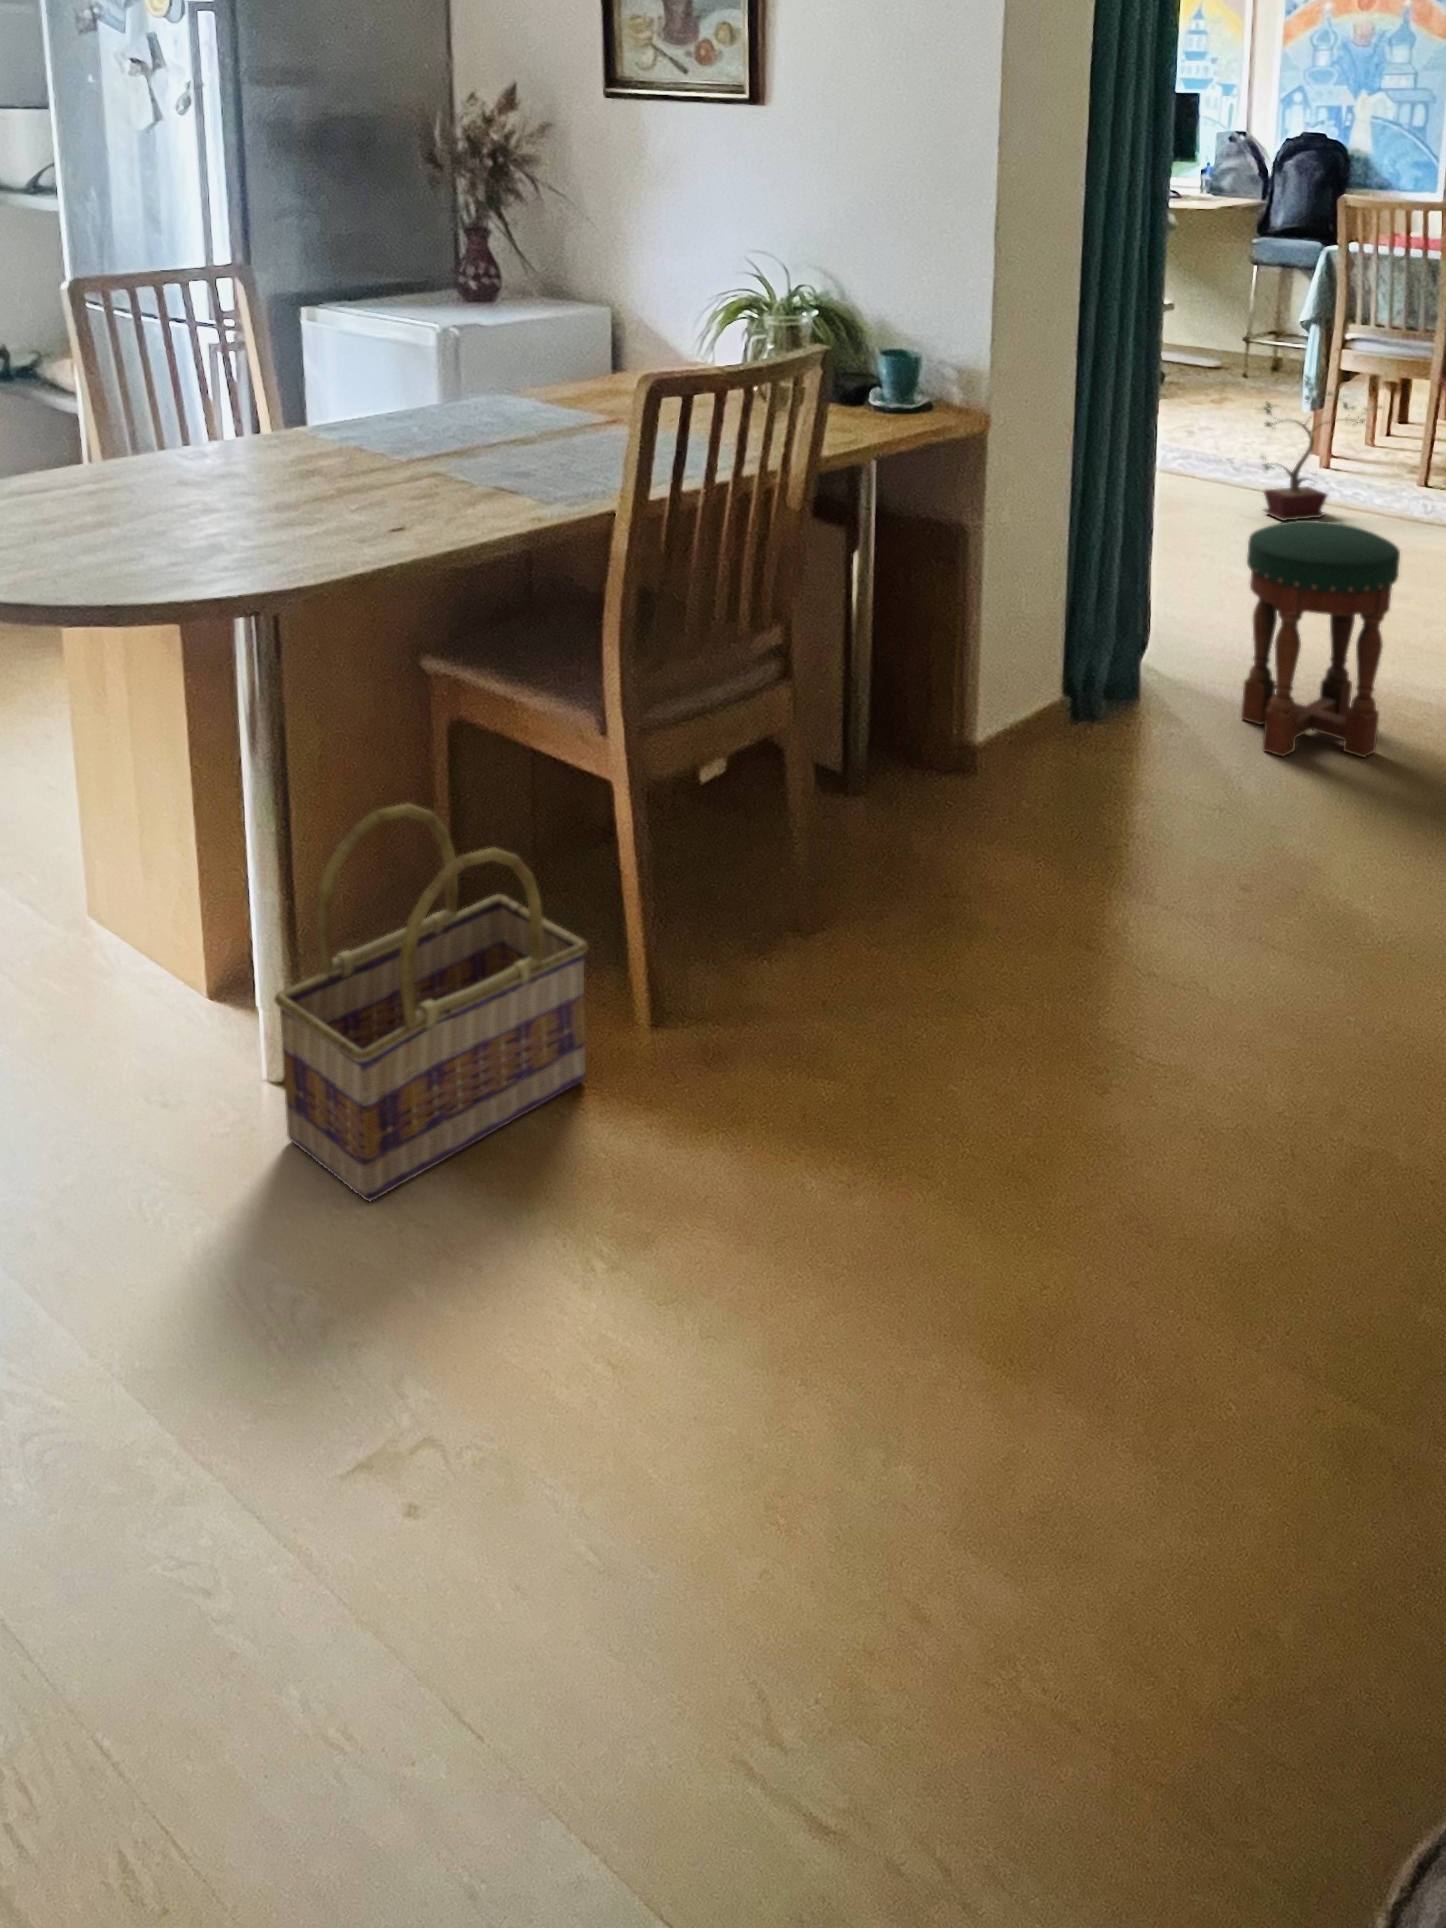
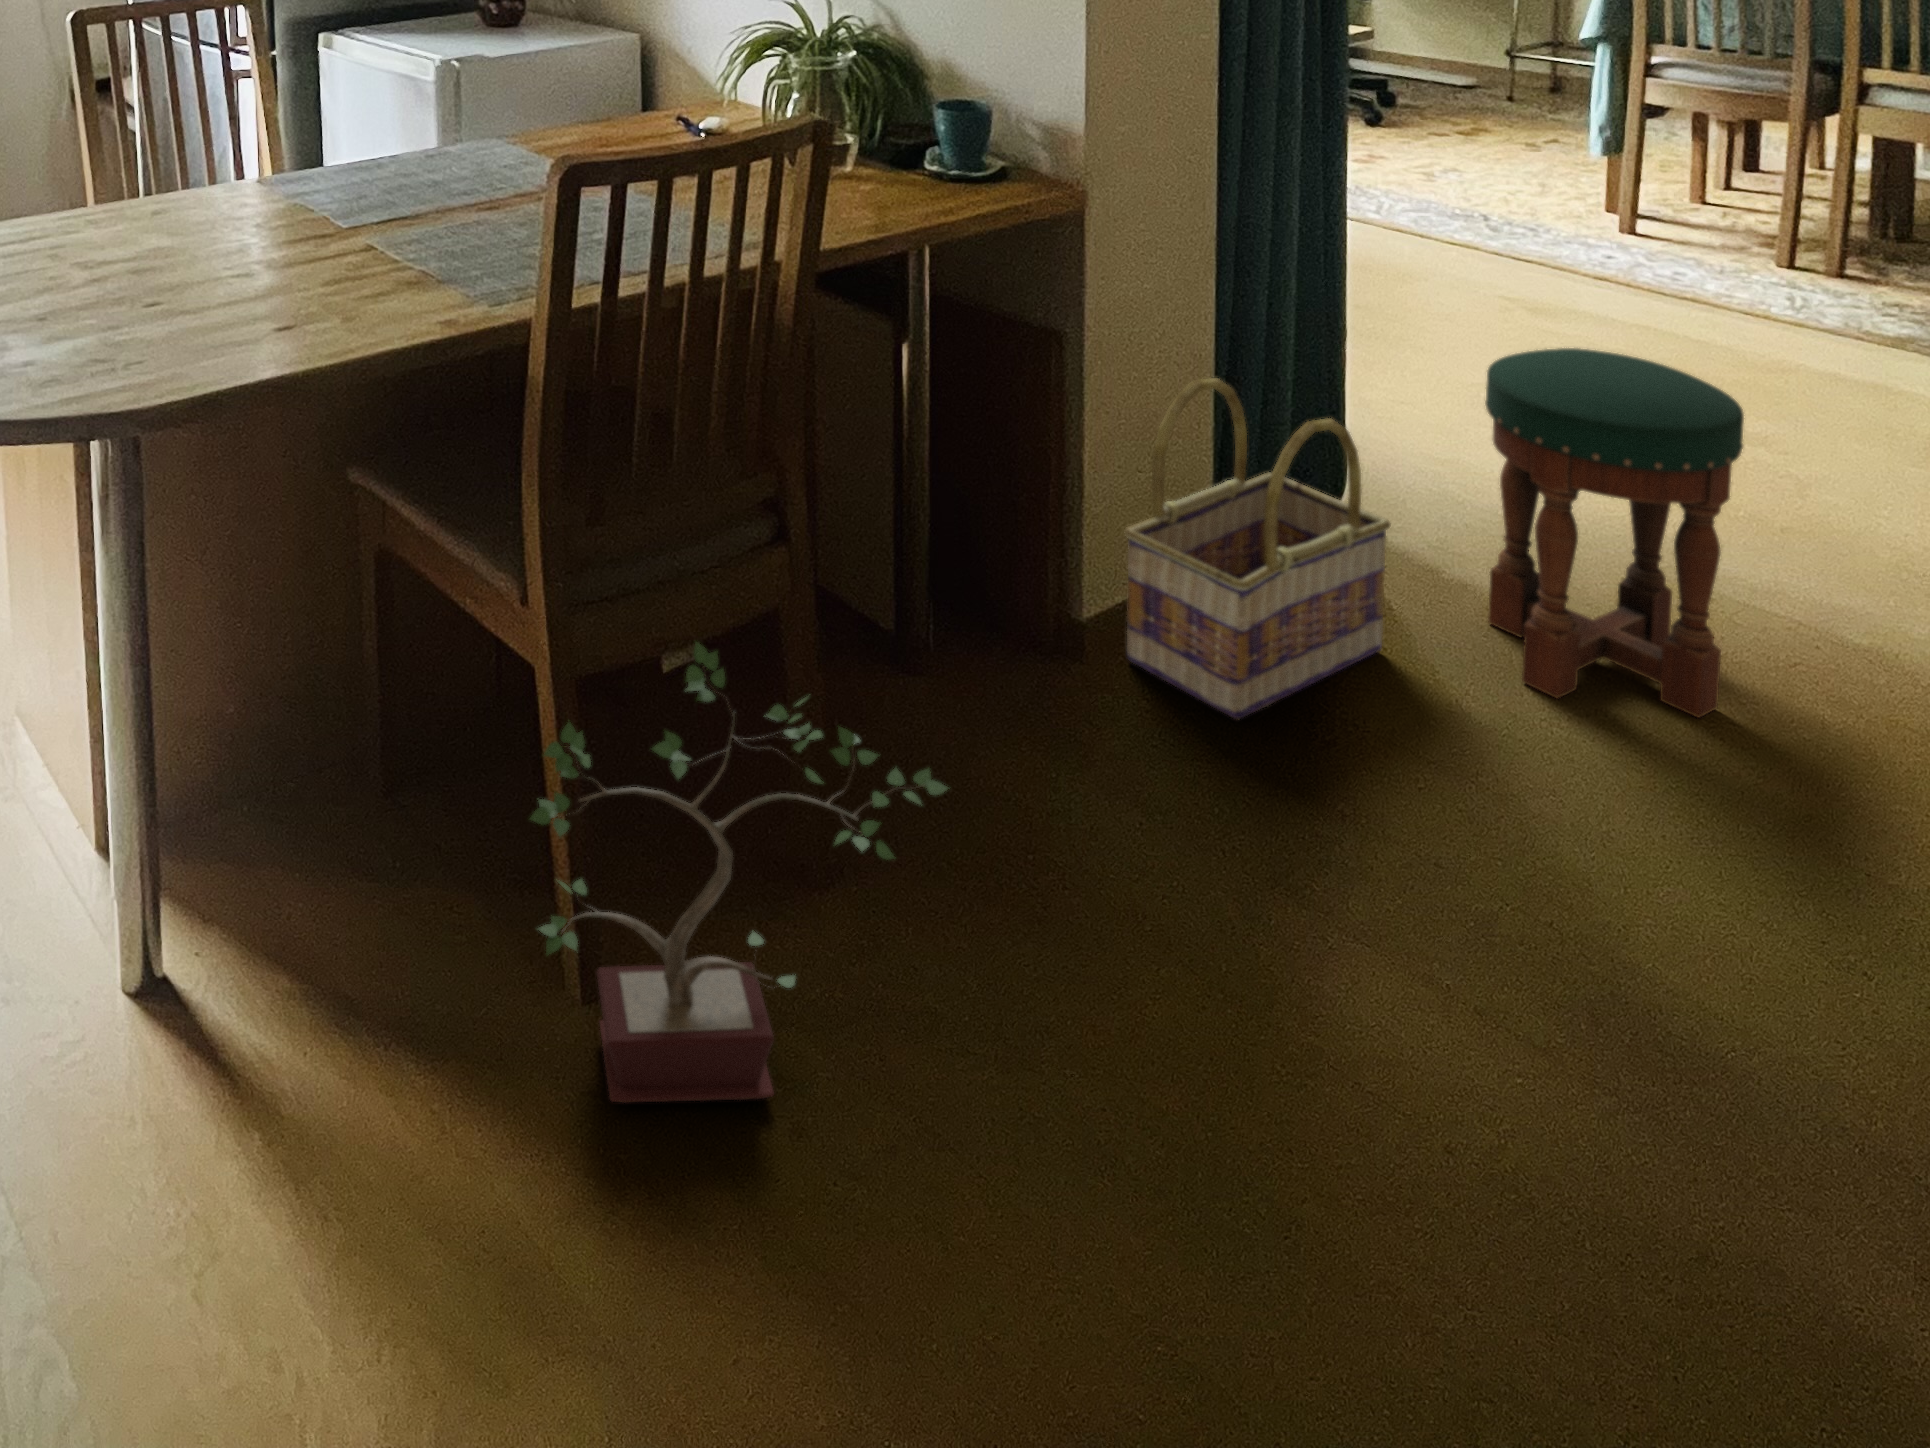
potted plant: present [1263,376,1378,521] -> present [530,642,948,1103]
basket: present [274,803,588,1201] -> present [1125,378,1390,719]

